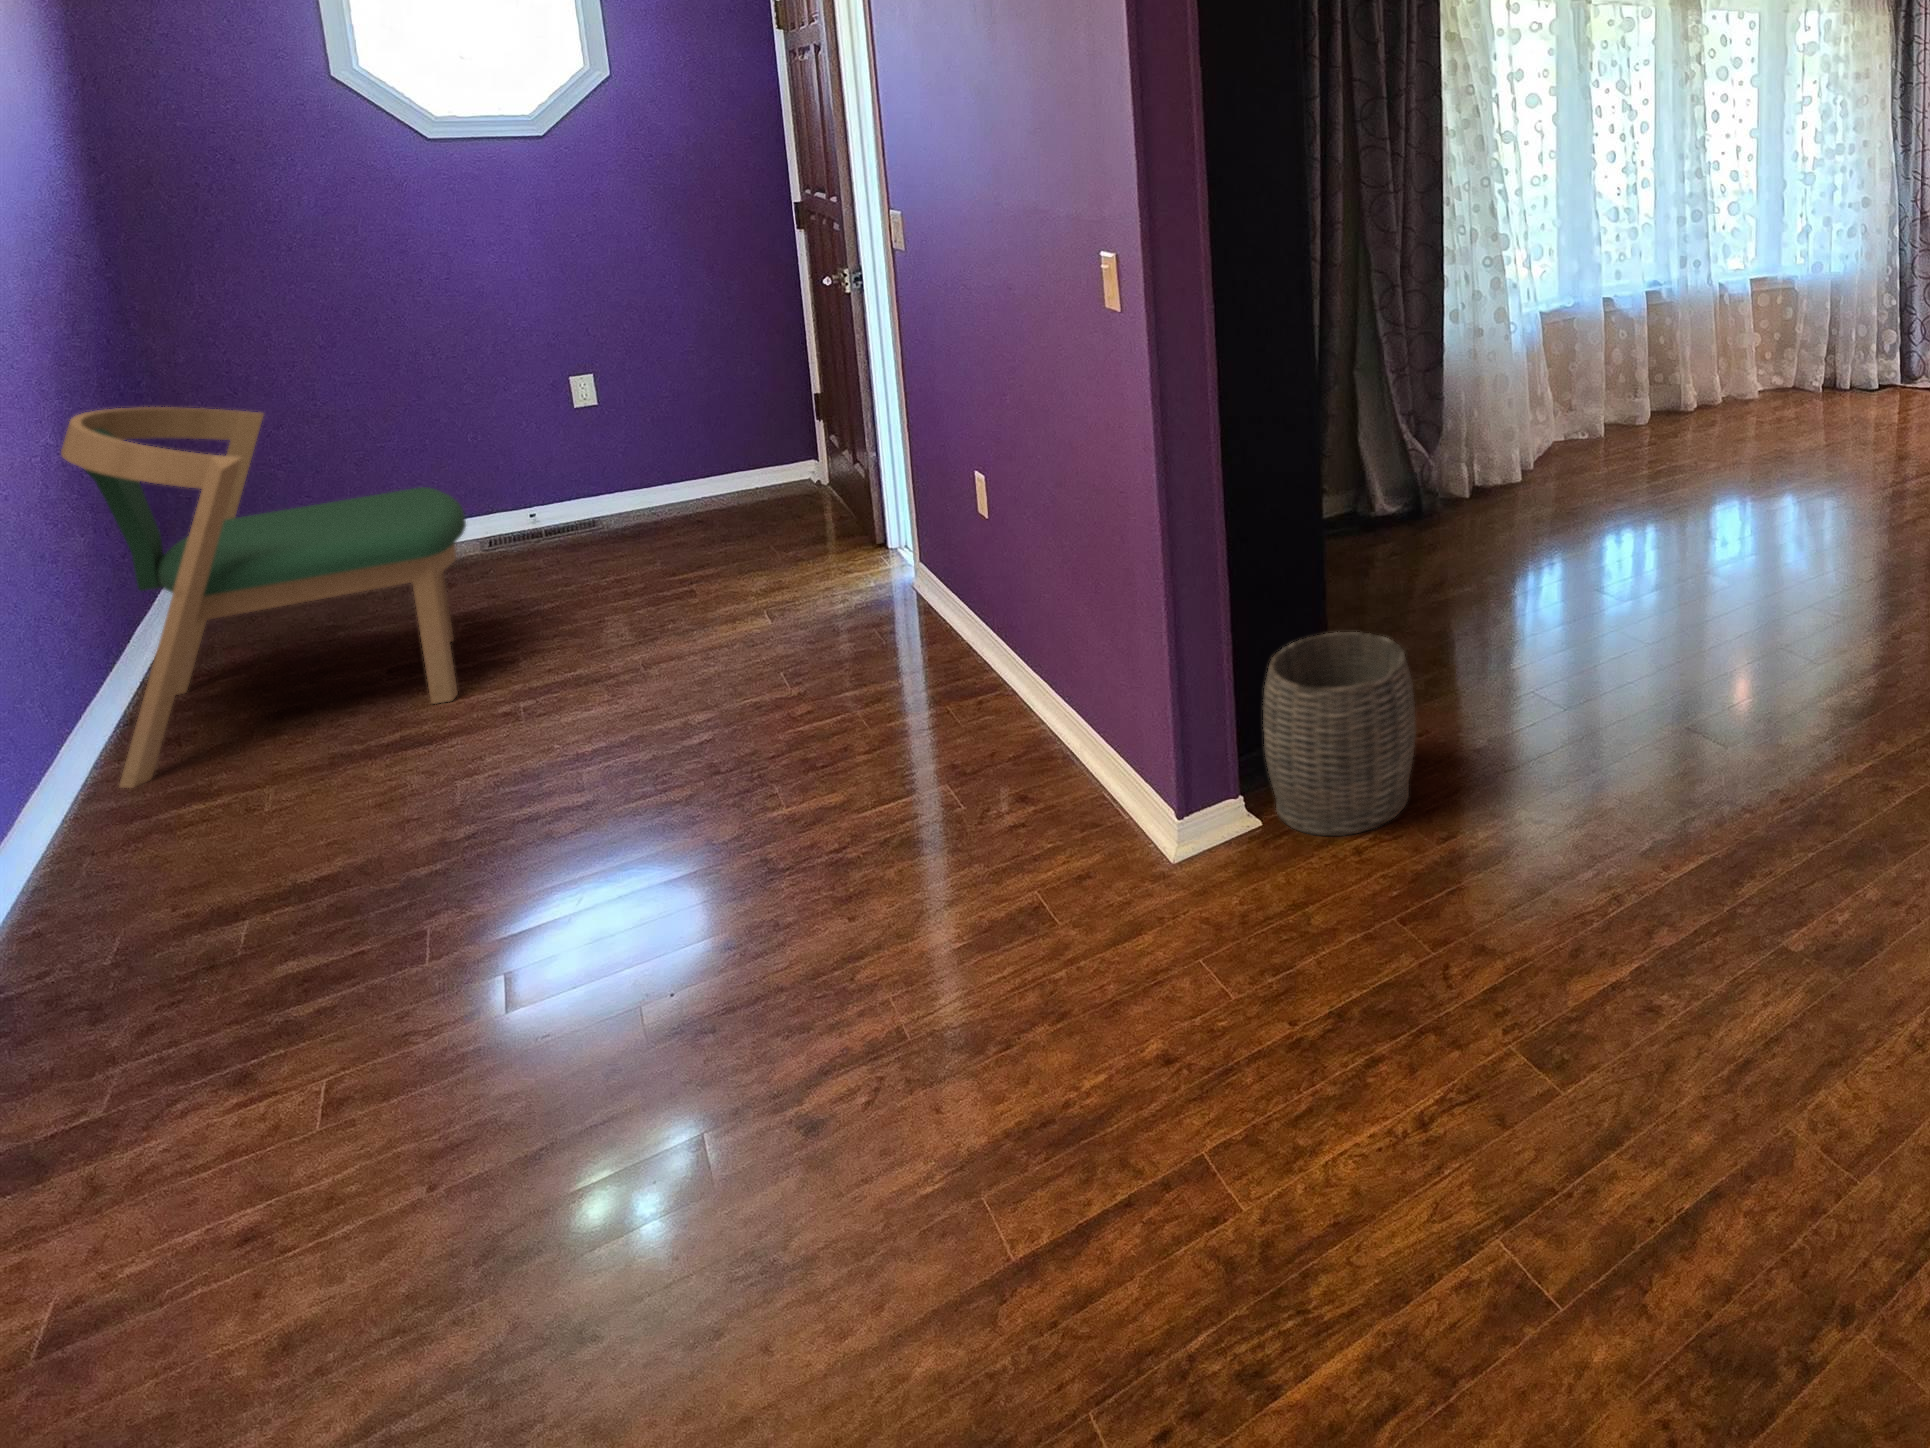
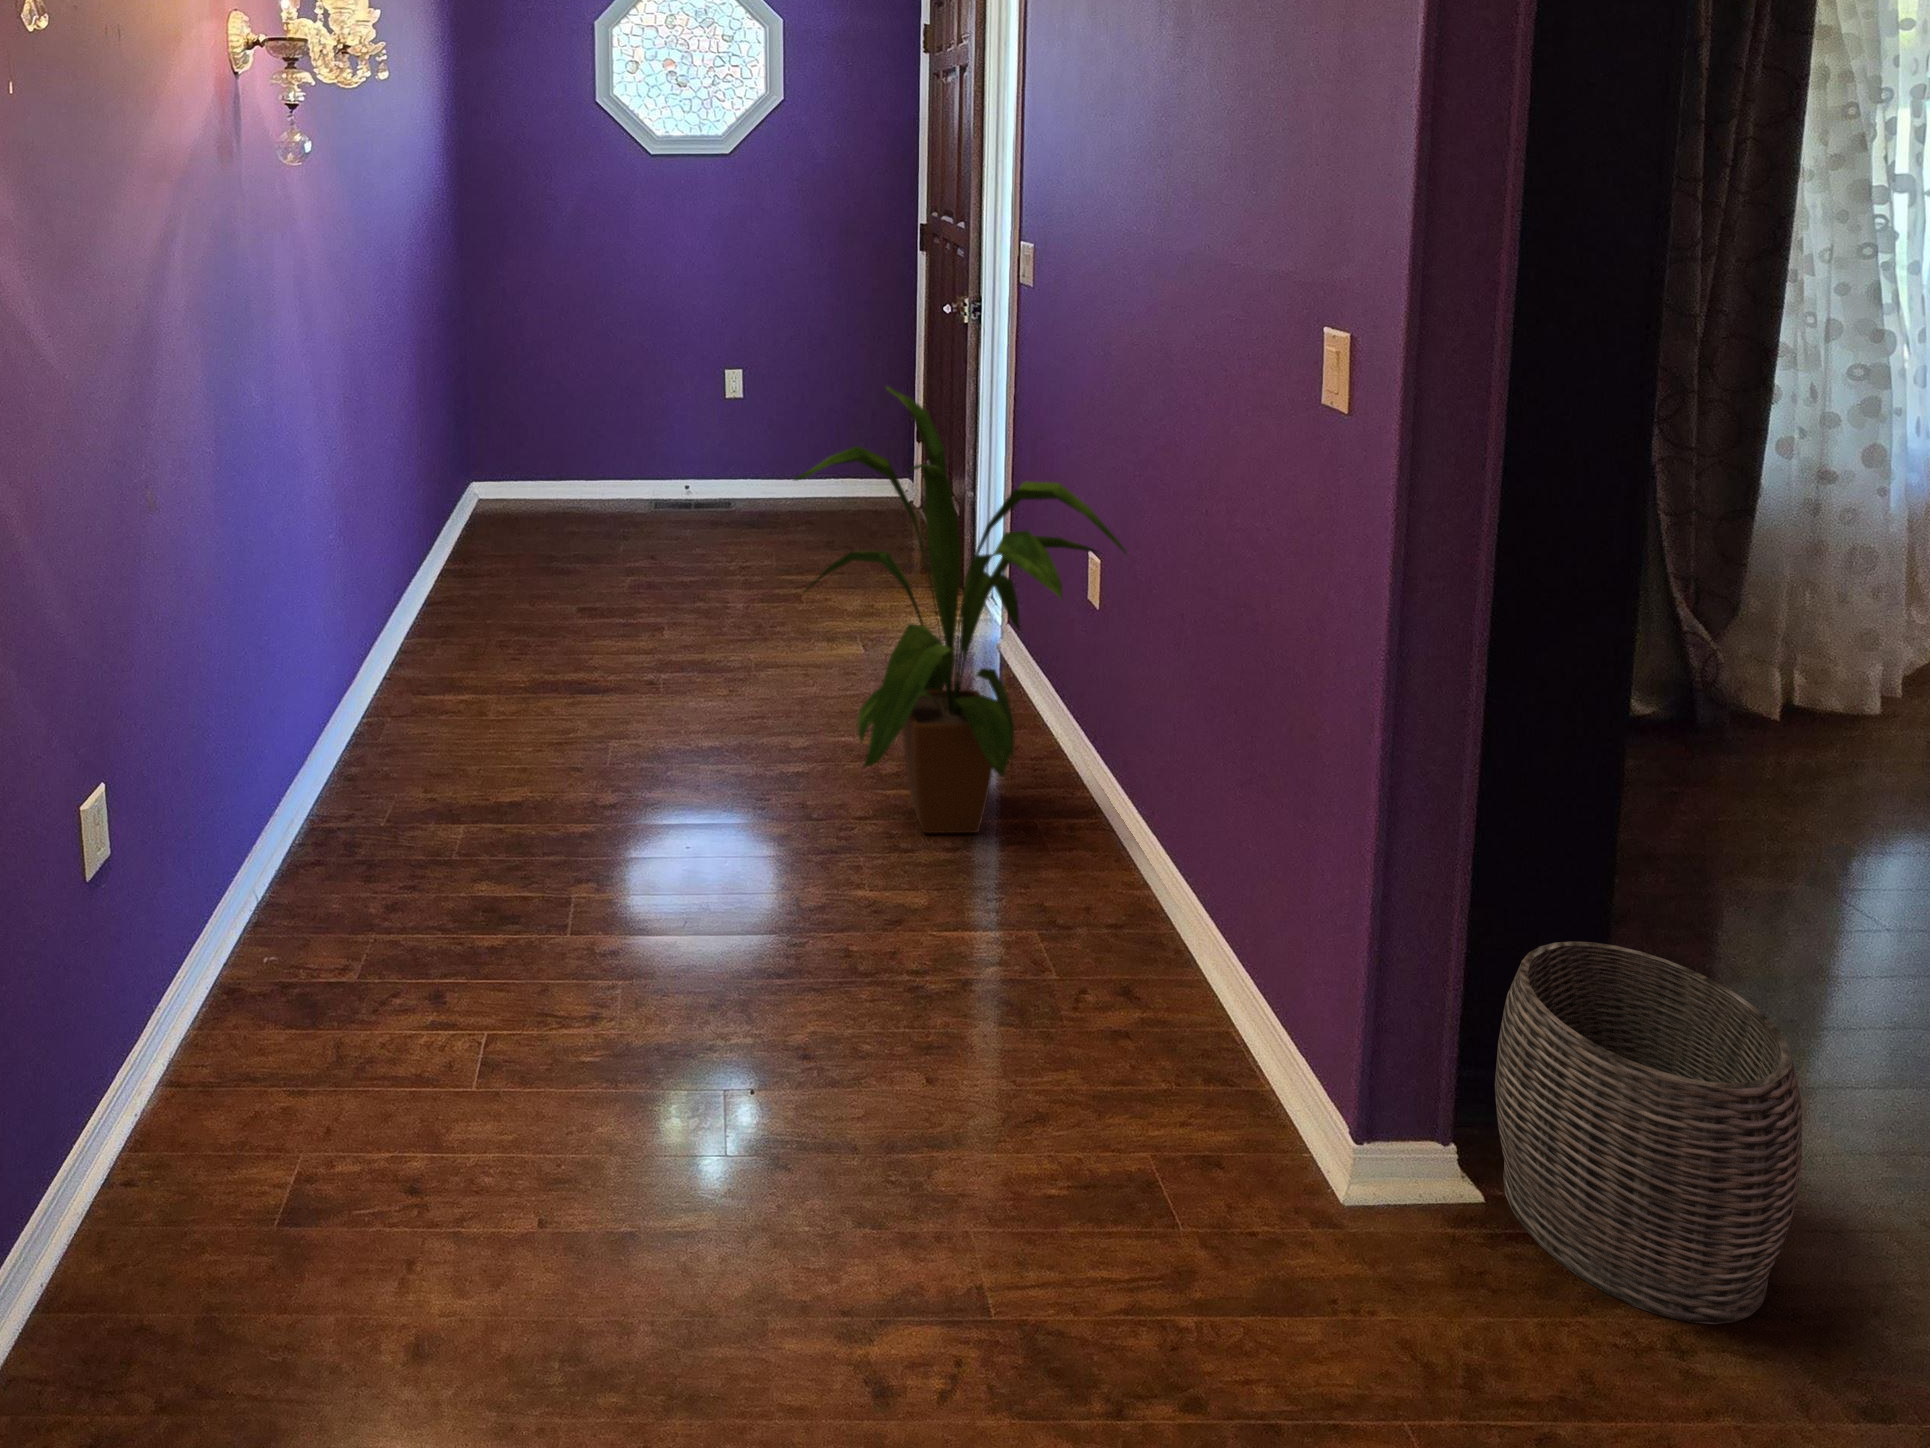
house plant: none [662,353,1001,745] -> present [795,387,1126,833]
dining chair: present [61,407,466,788] -> none [408,362,640,669]

